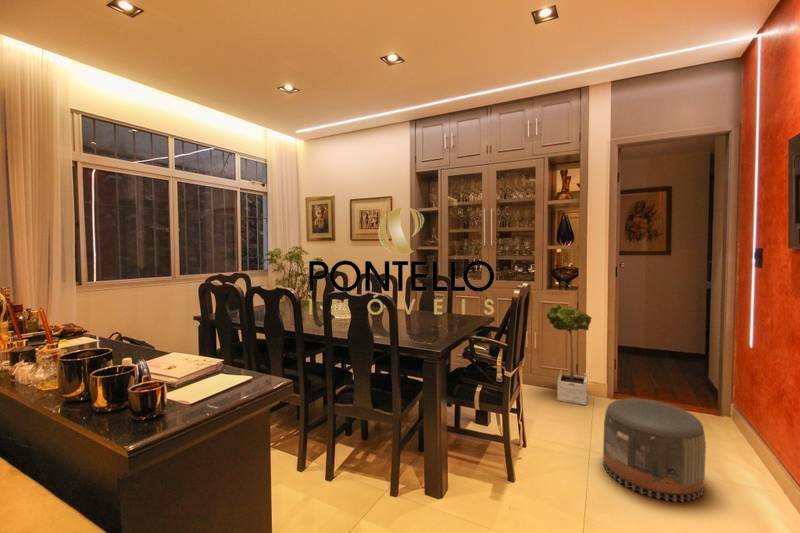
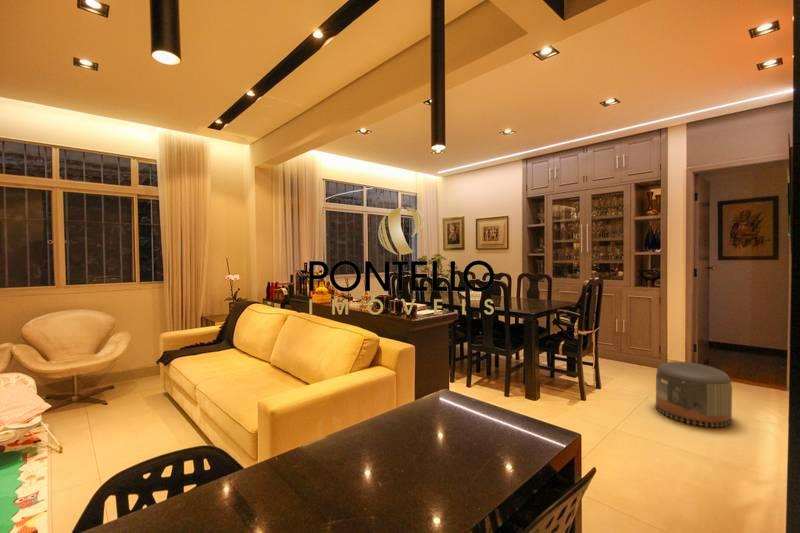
potted tree: present [547,304,592,405] -> none [630,297,668,376]

